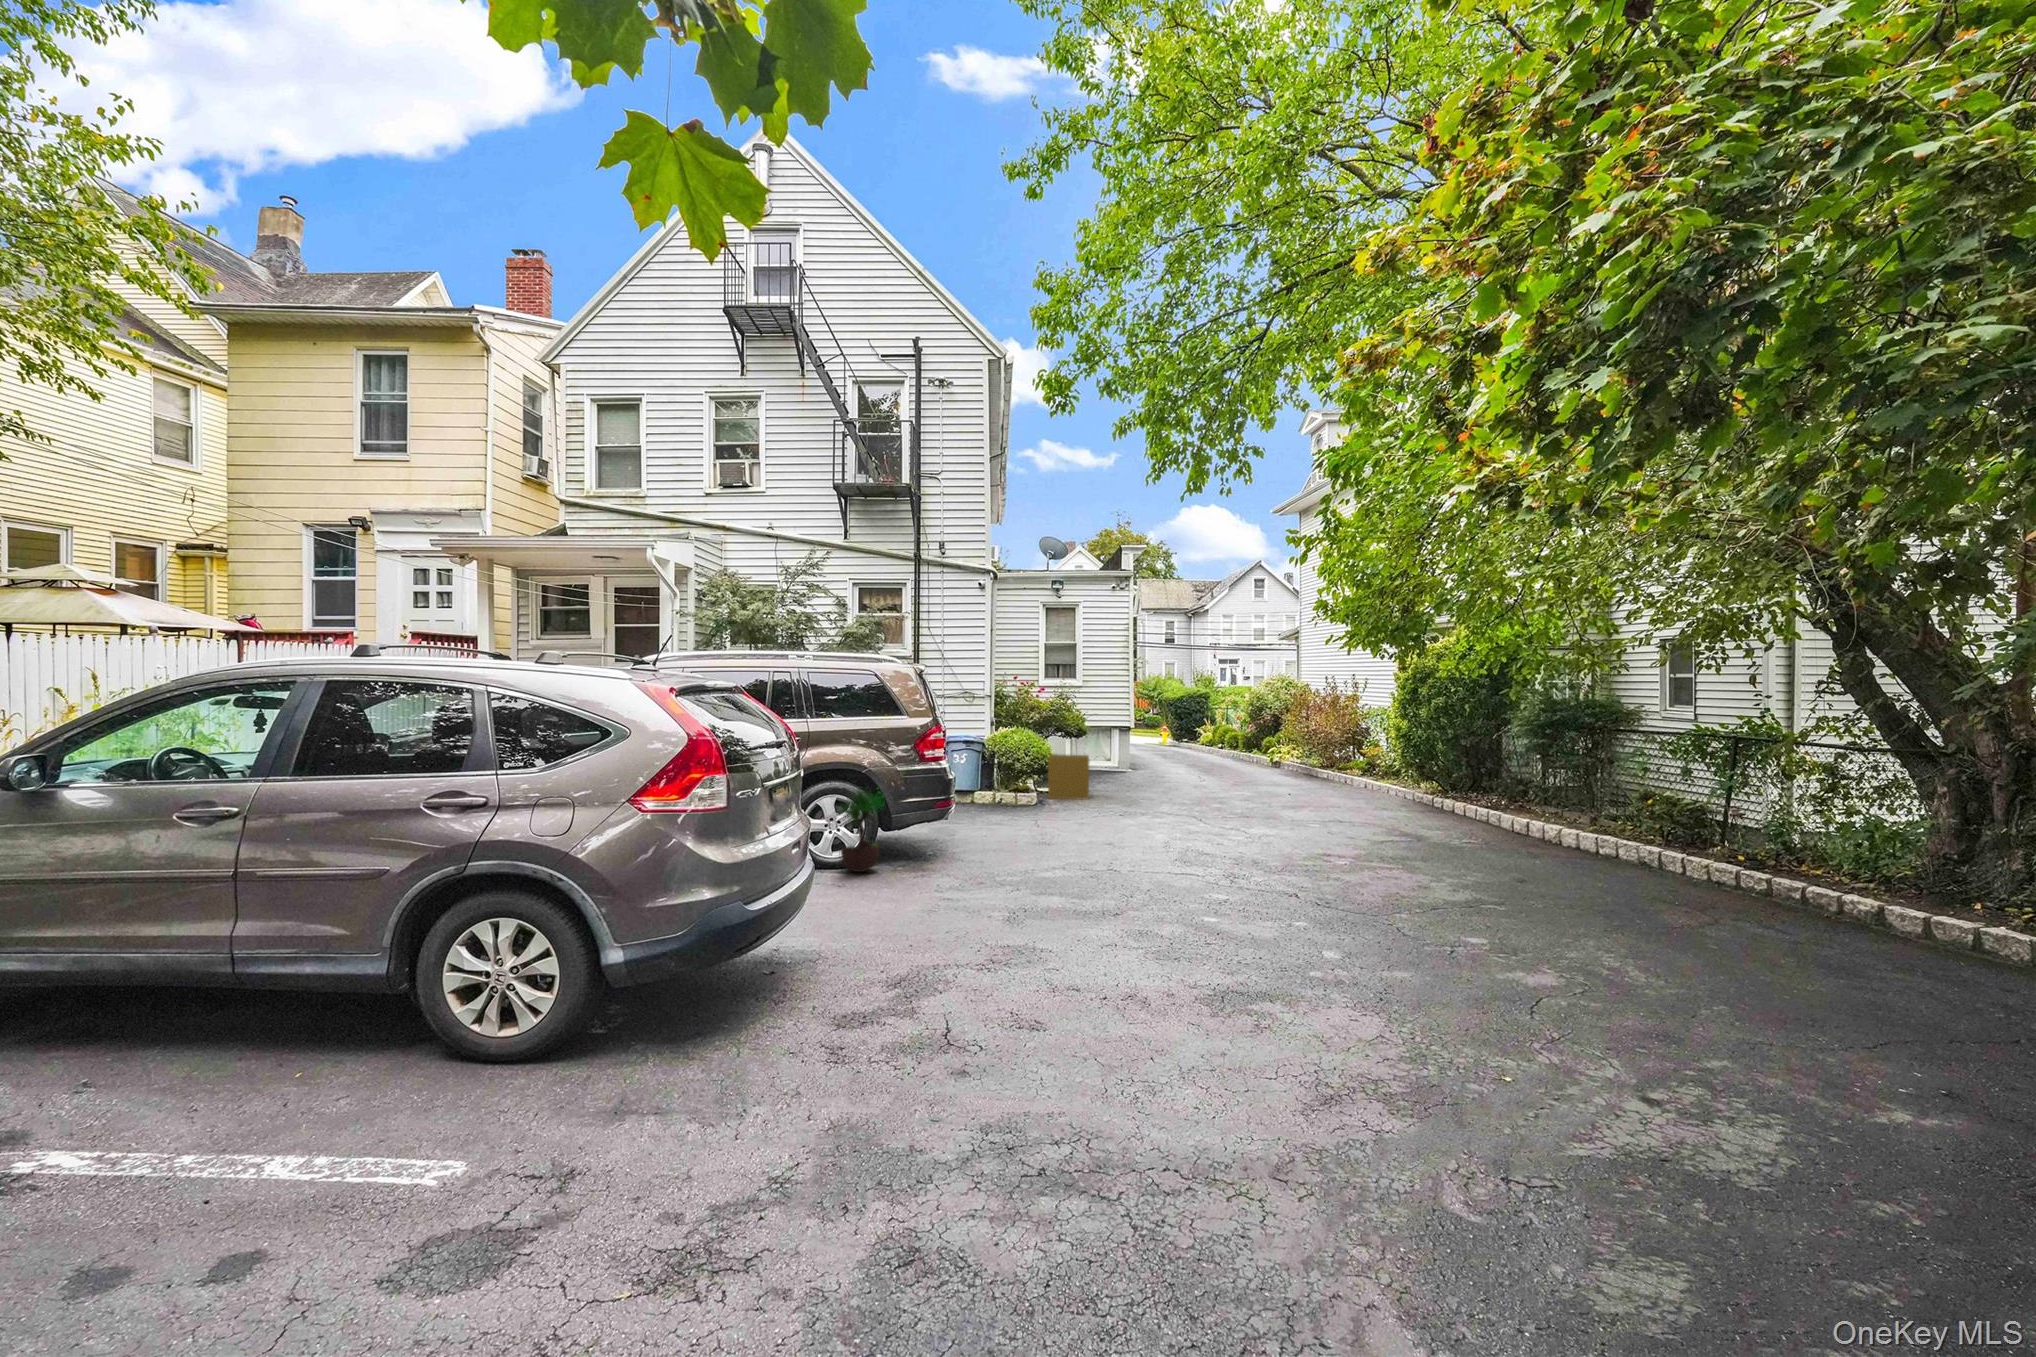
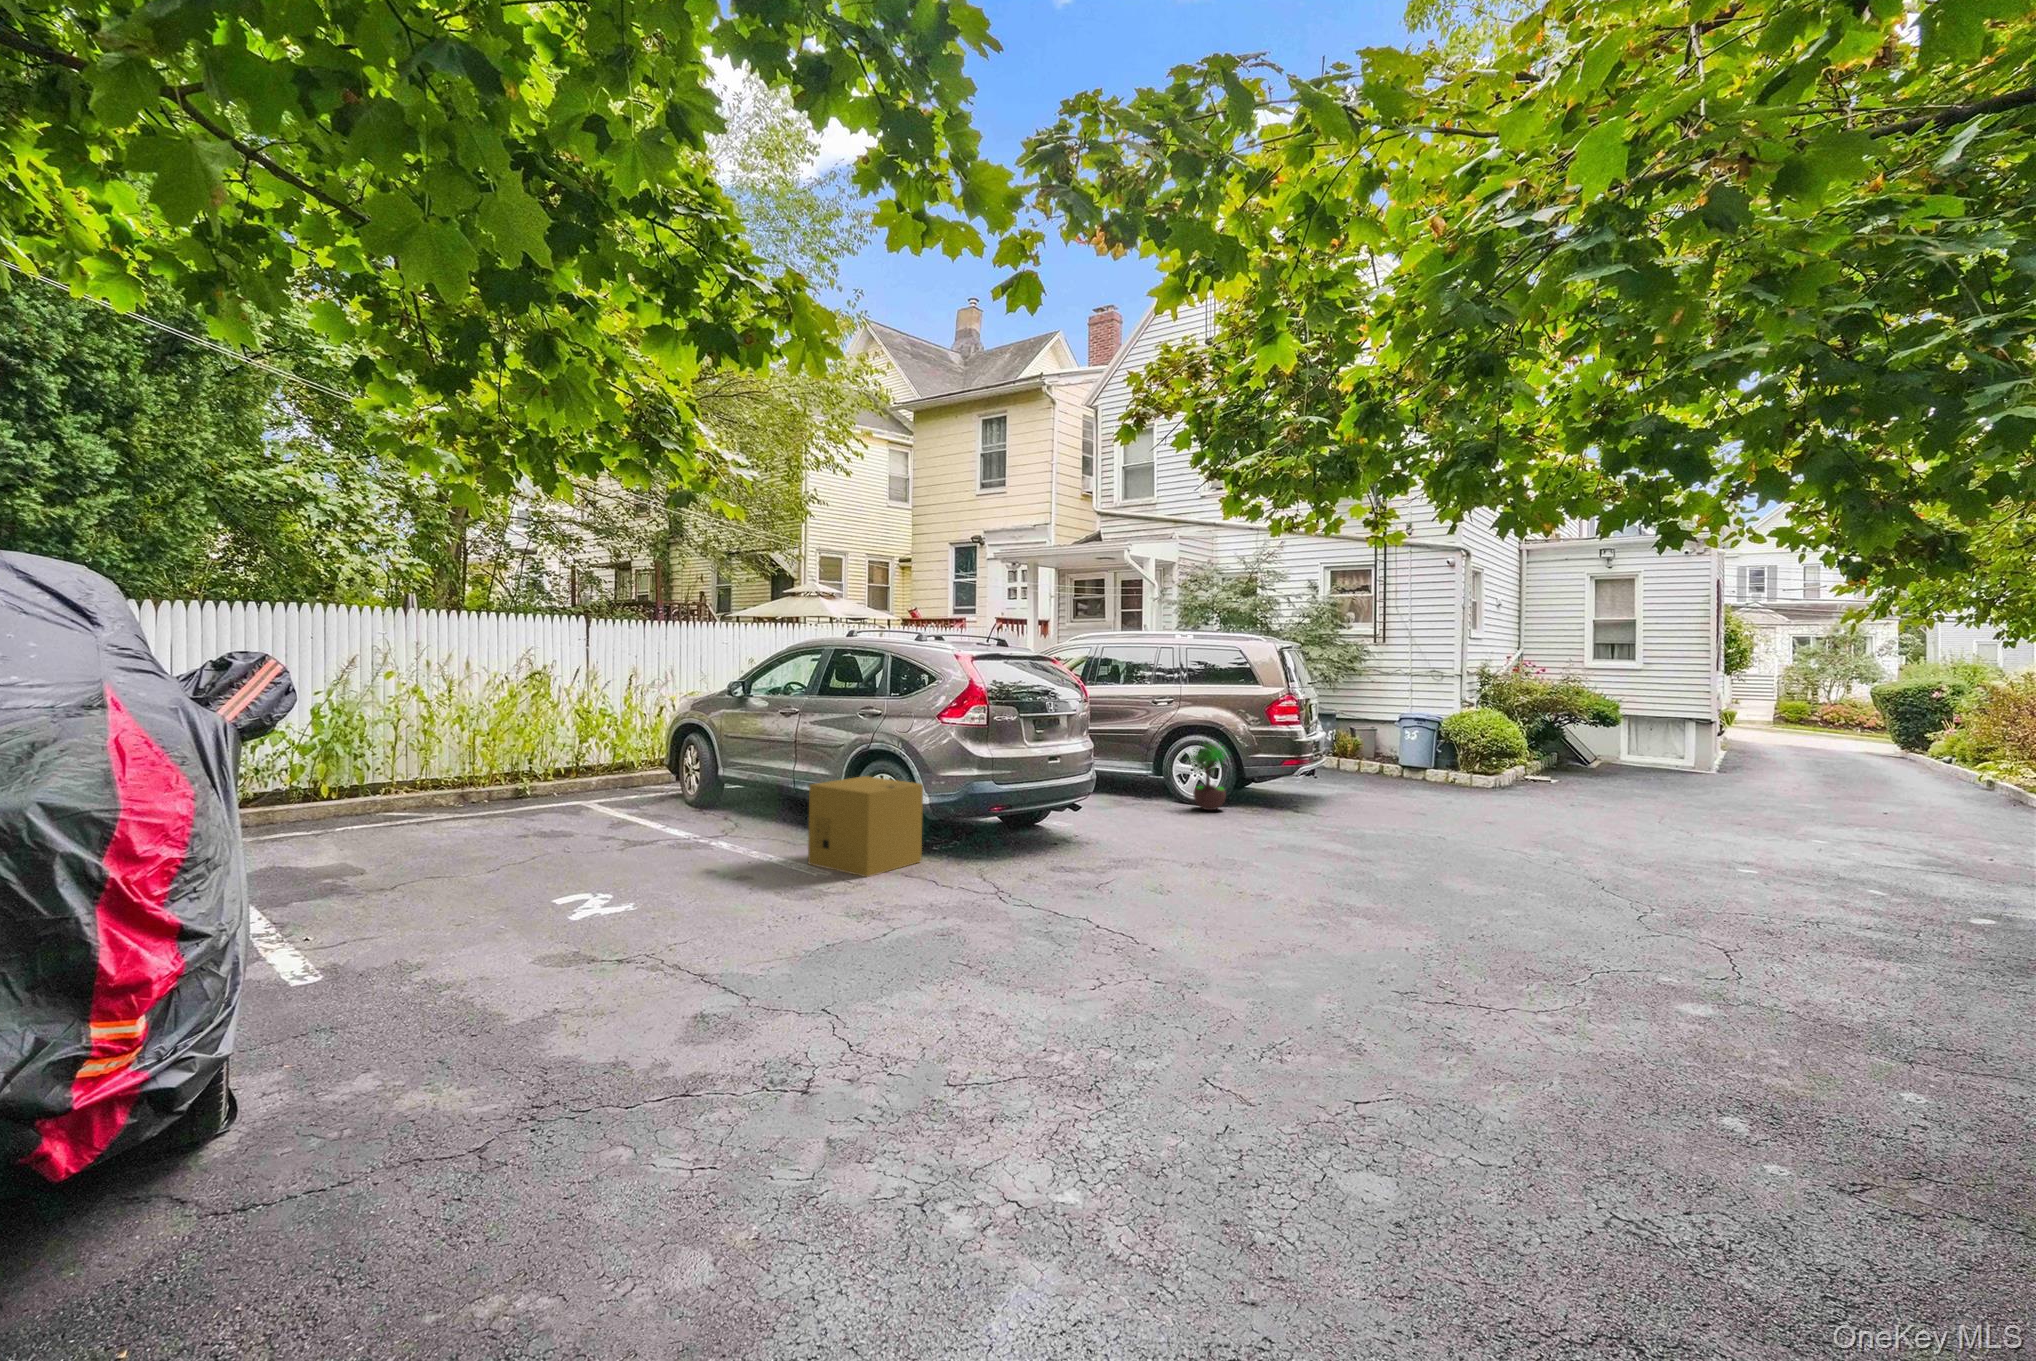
cardboard box: present [1048,754,1089,799] -> present [808,776,923,877]

